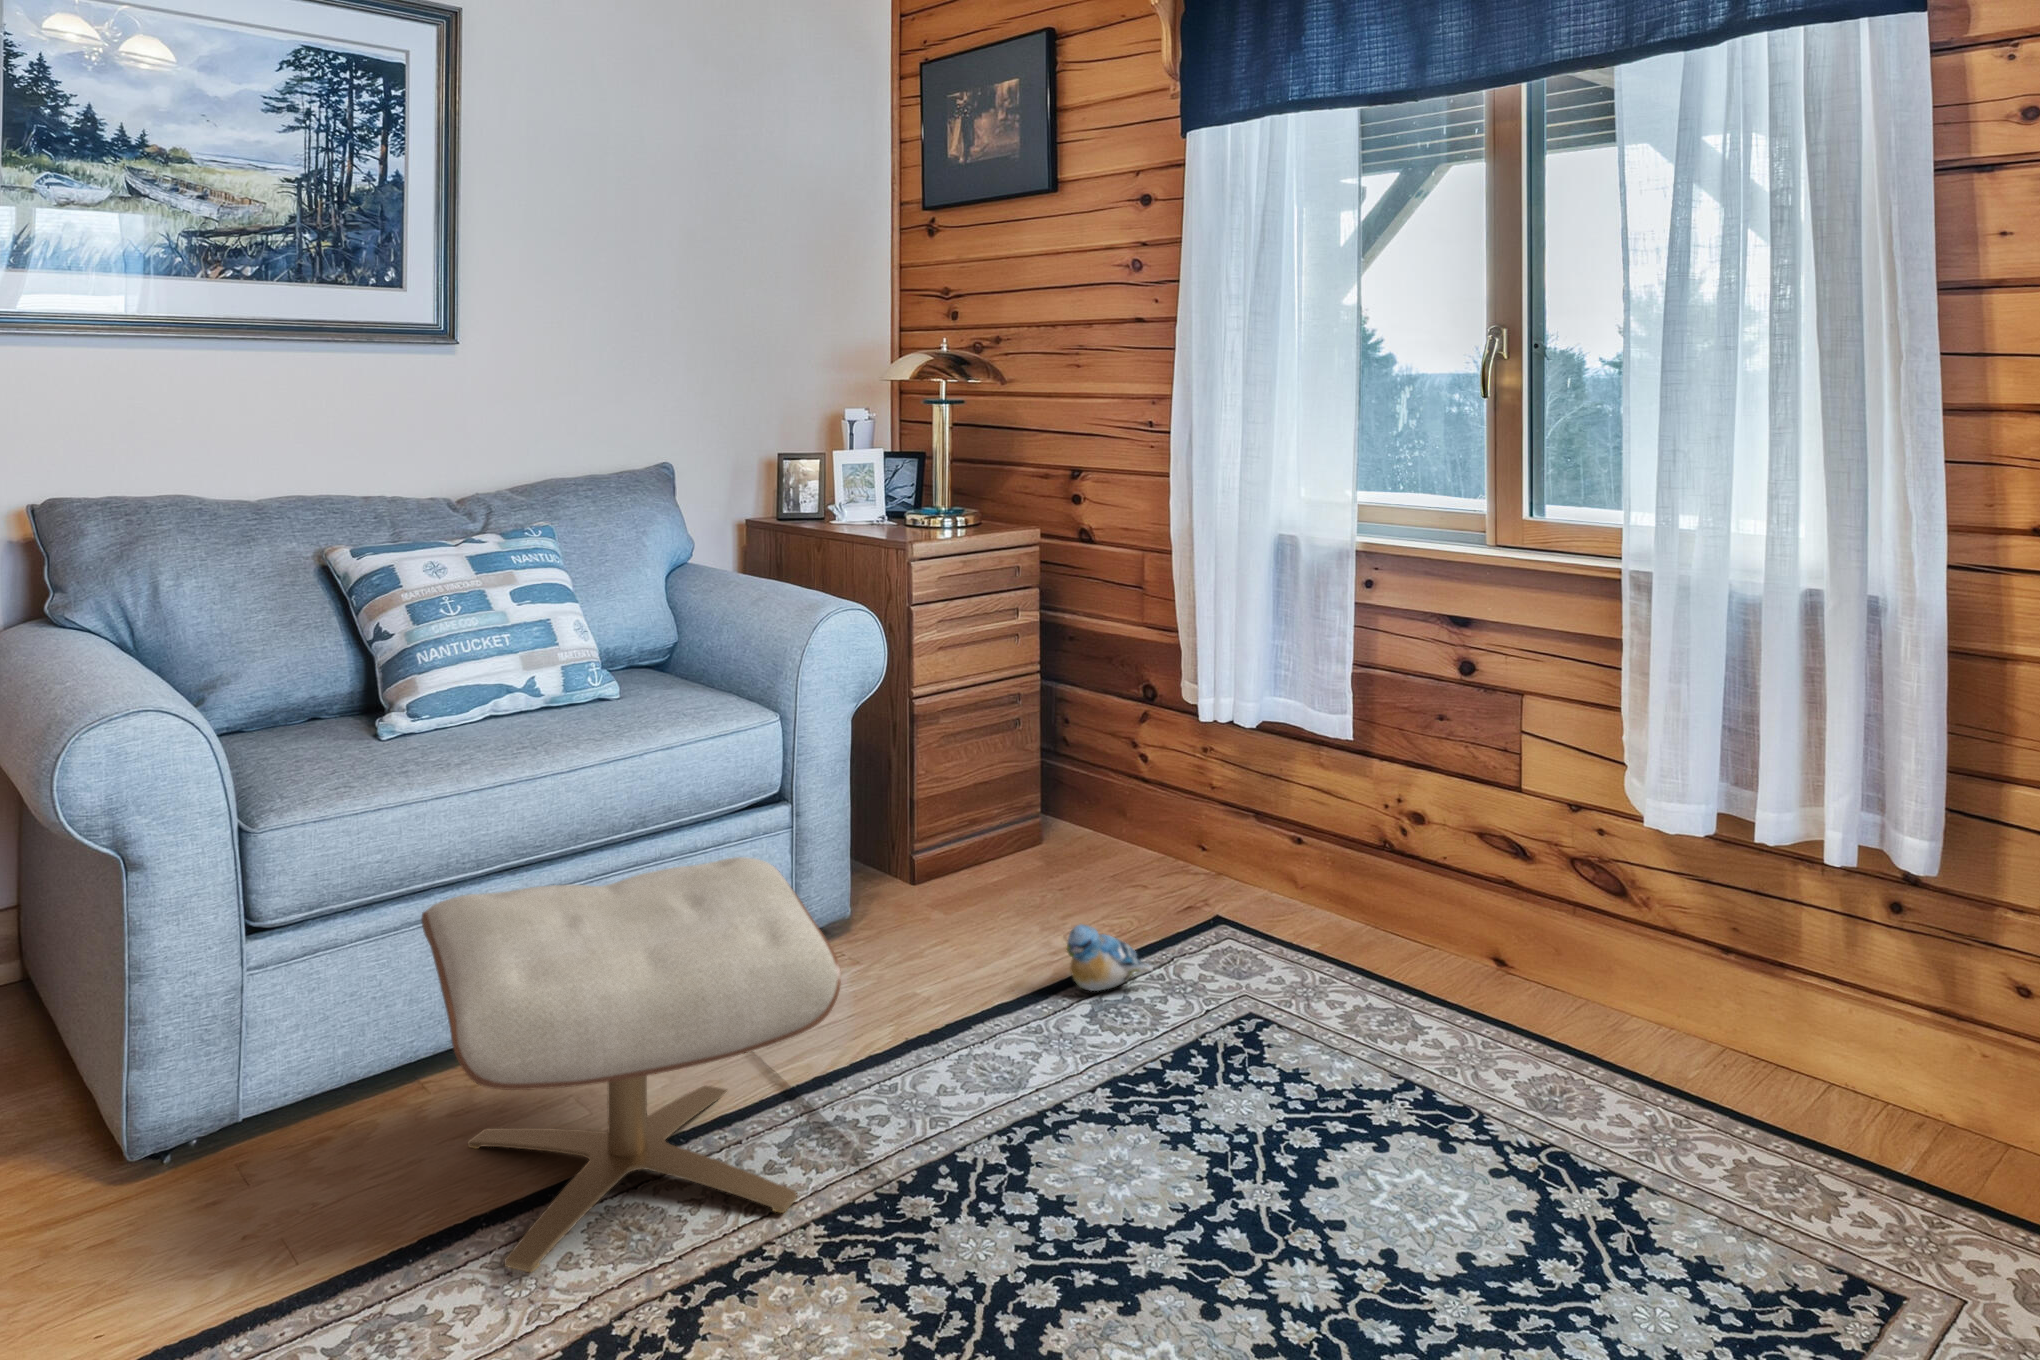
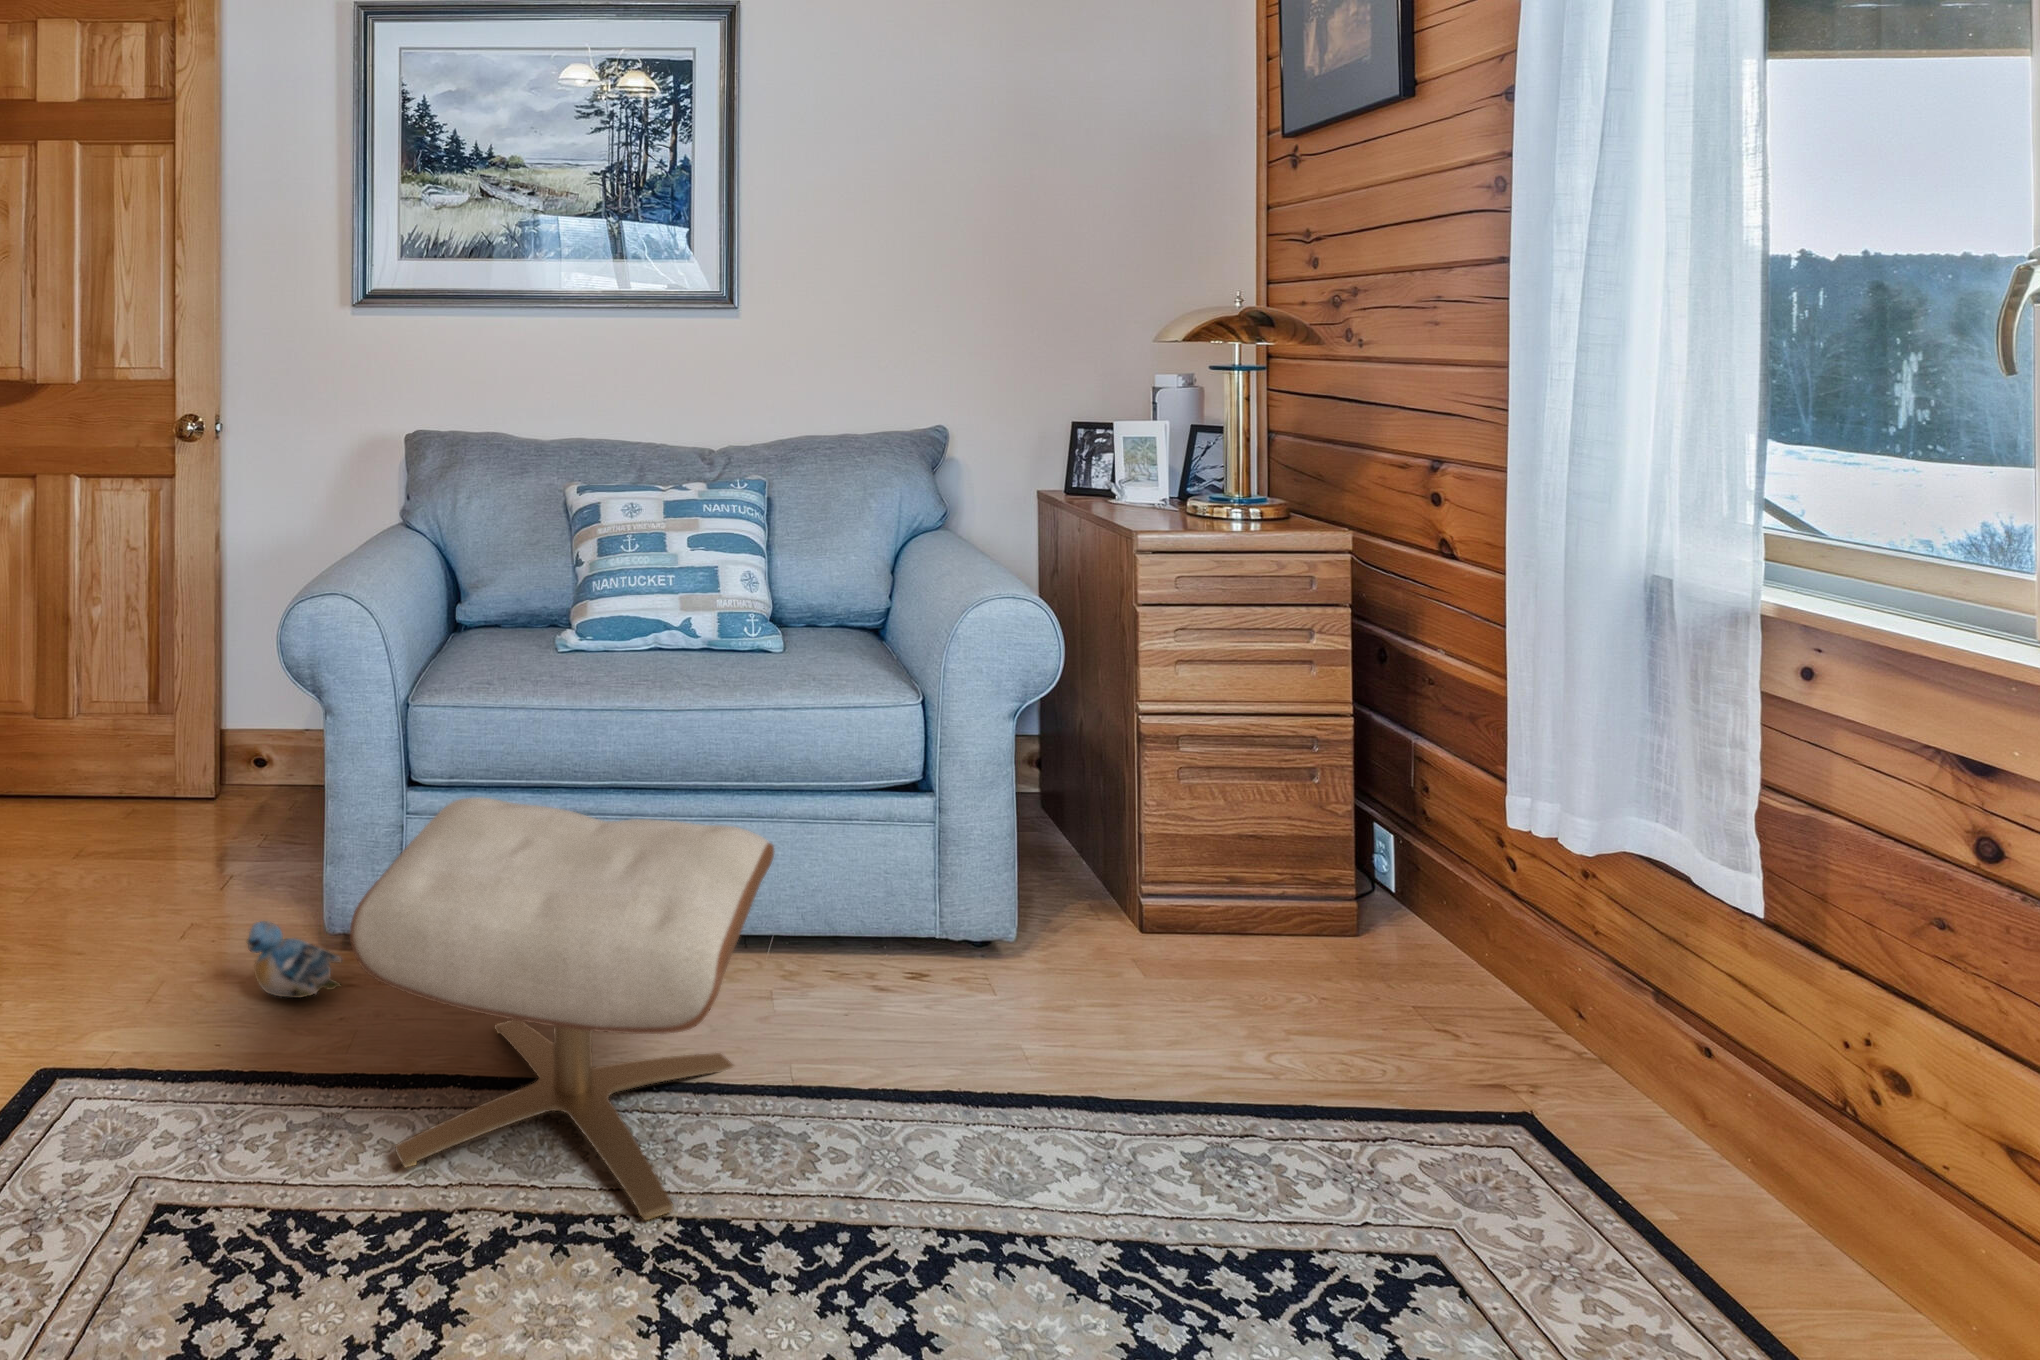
plush toy: present [1067,924,1153,991] -> present [247,921,342,998]

